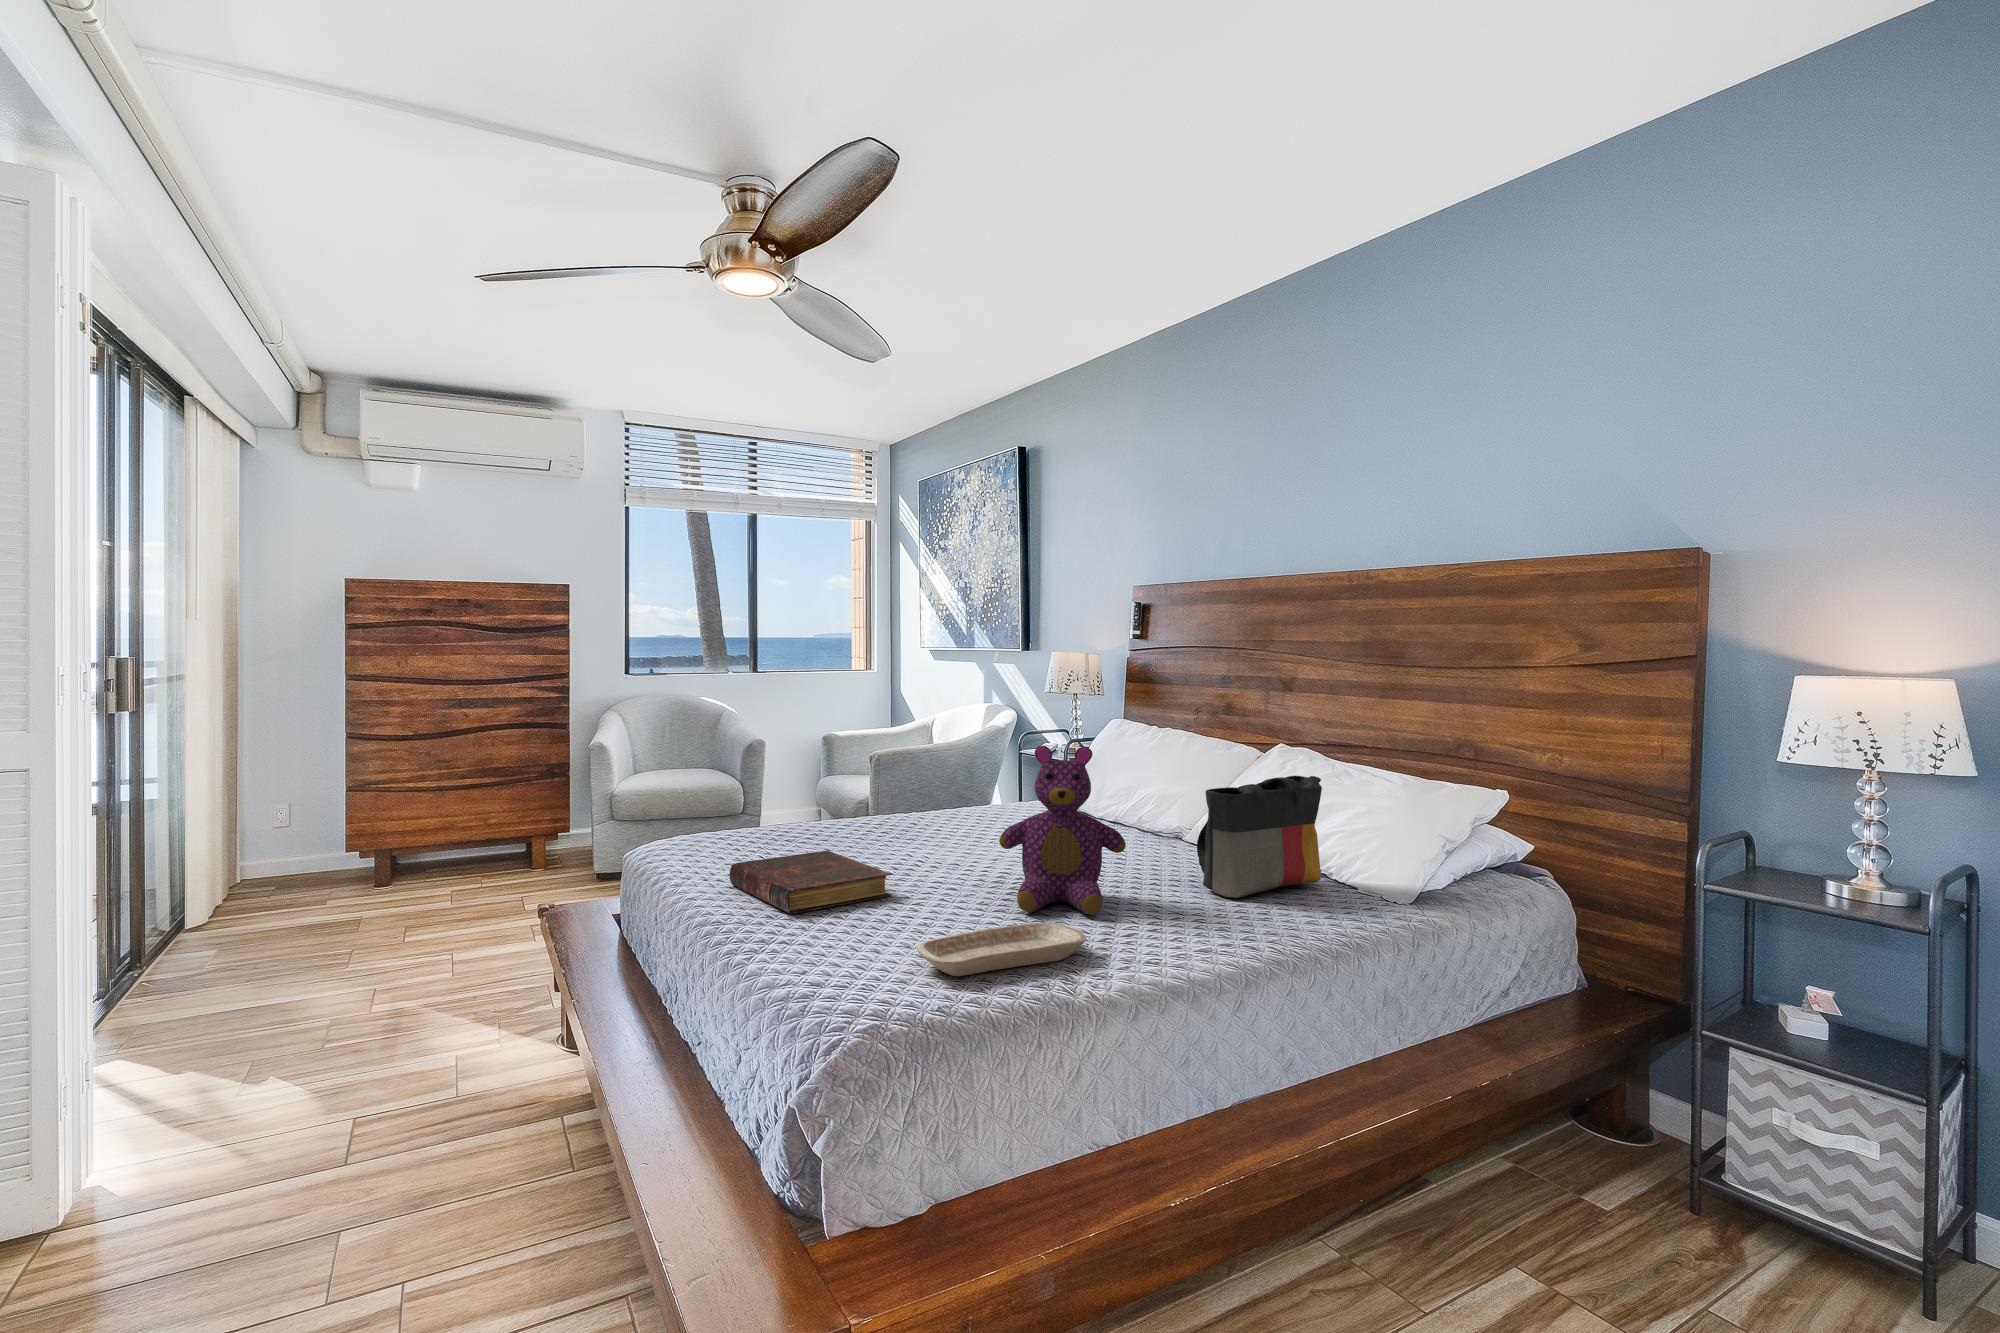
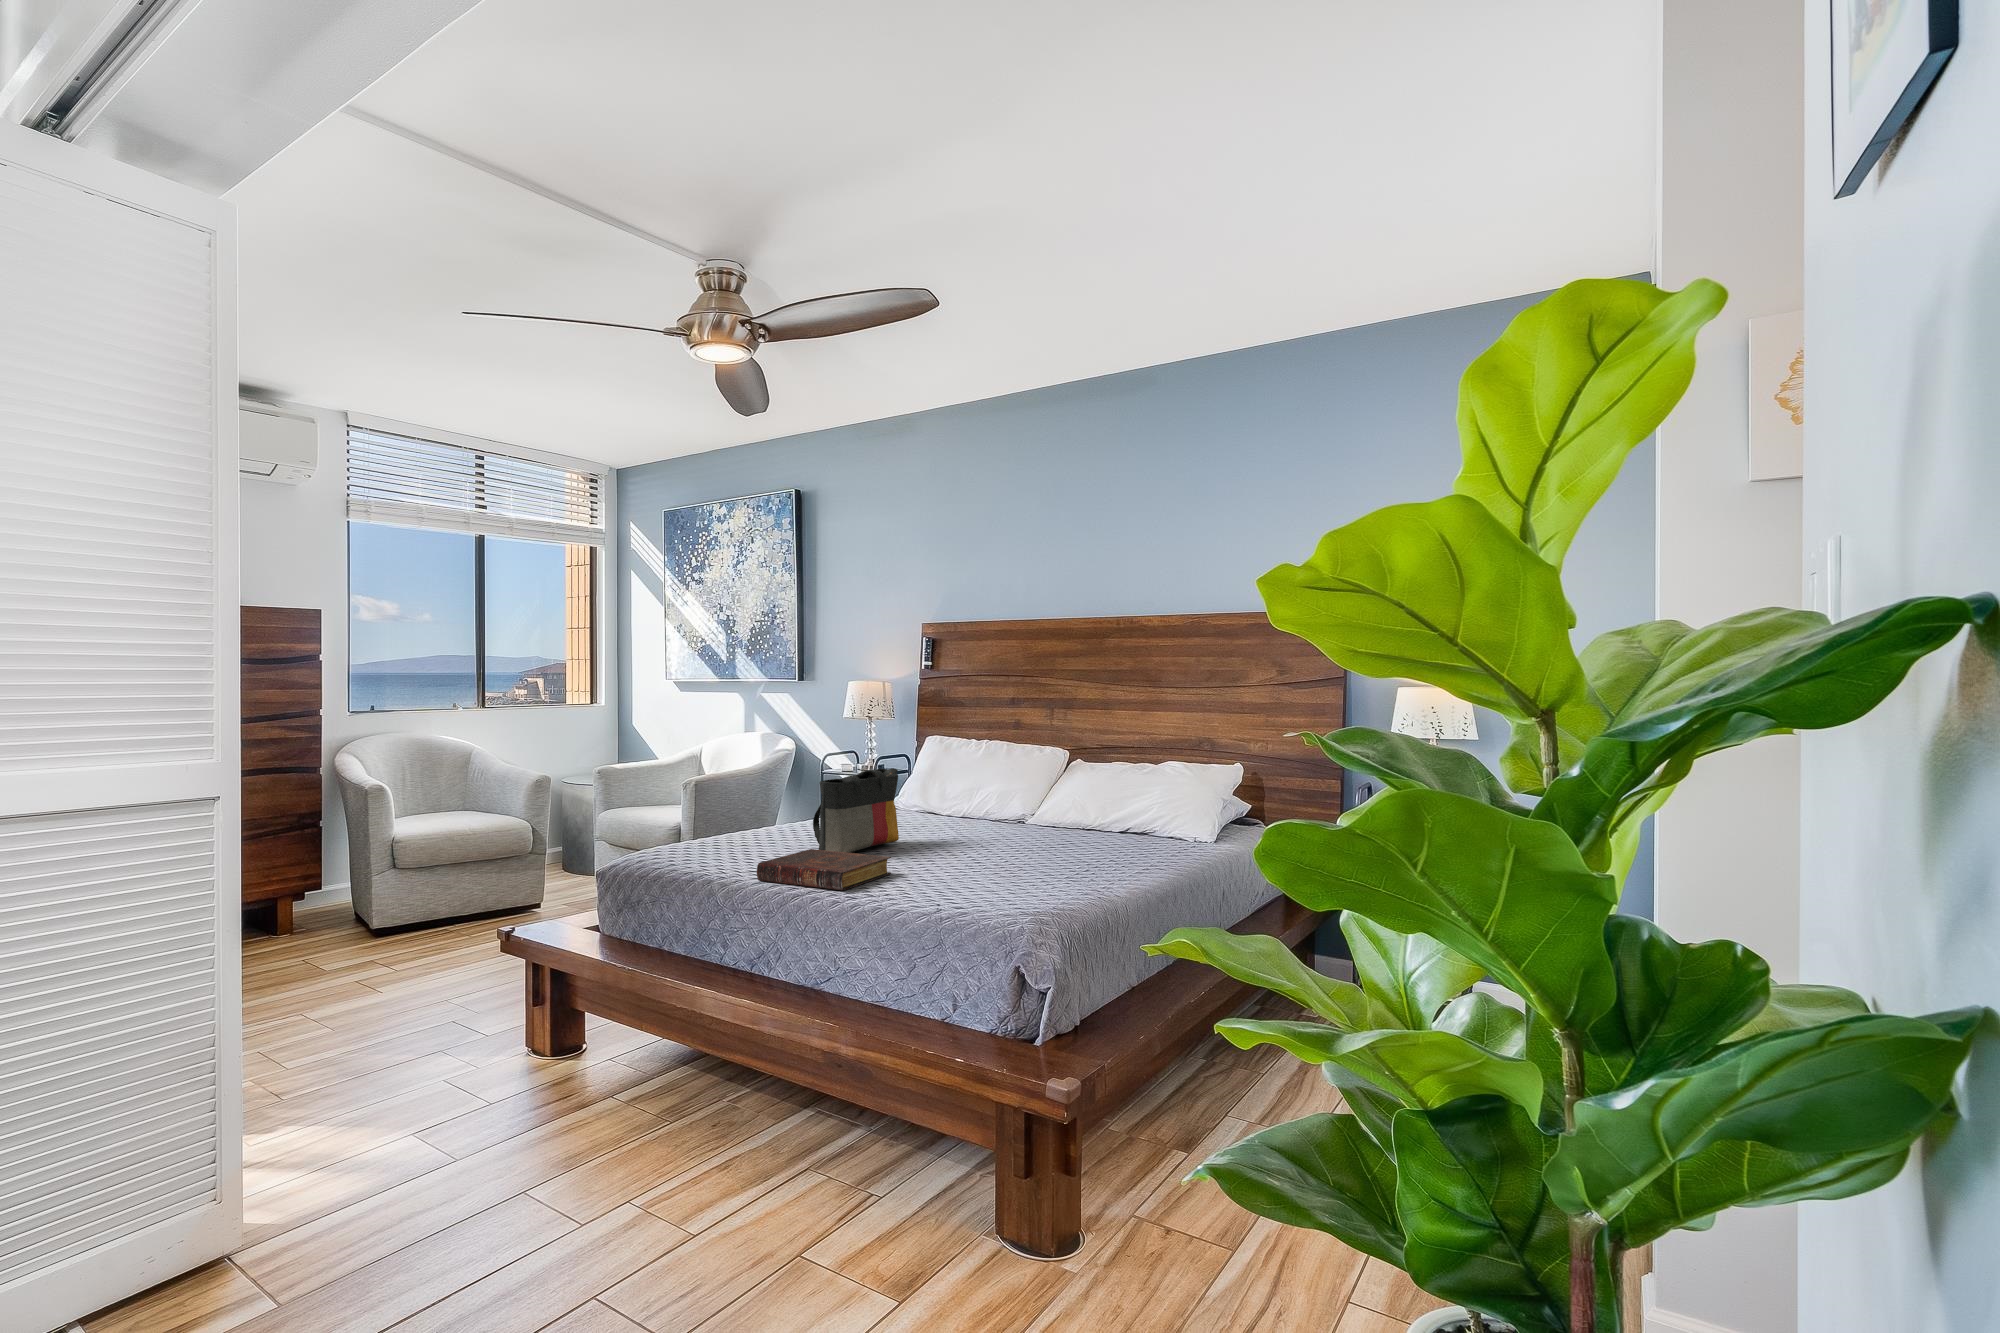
teddy bear: present [999,746,1126,915] -> none [962,754,1049,872]
tote bag: present [1197,776,1322,898] -> present [813,768,899,853]
tray: present [917,922,1086,976] -> none [980,872,1074,905]

